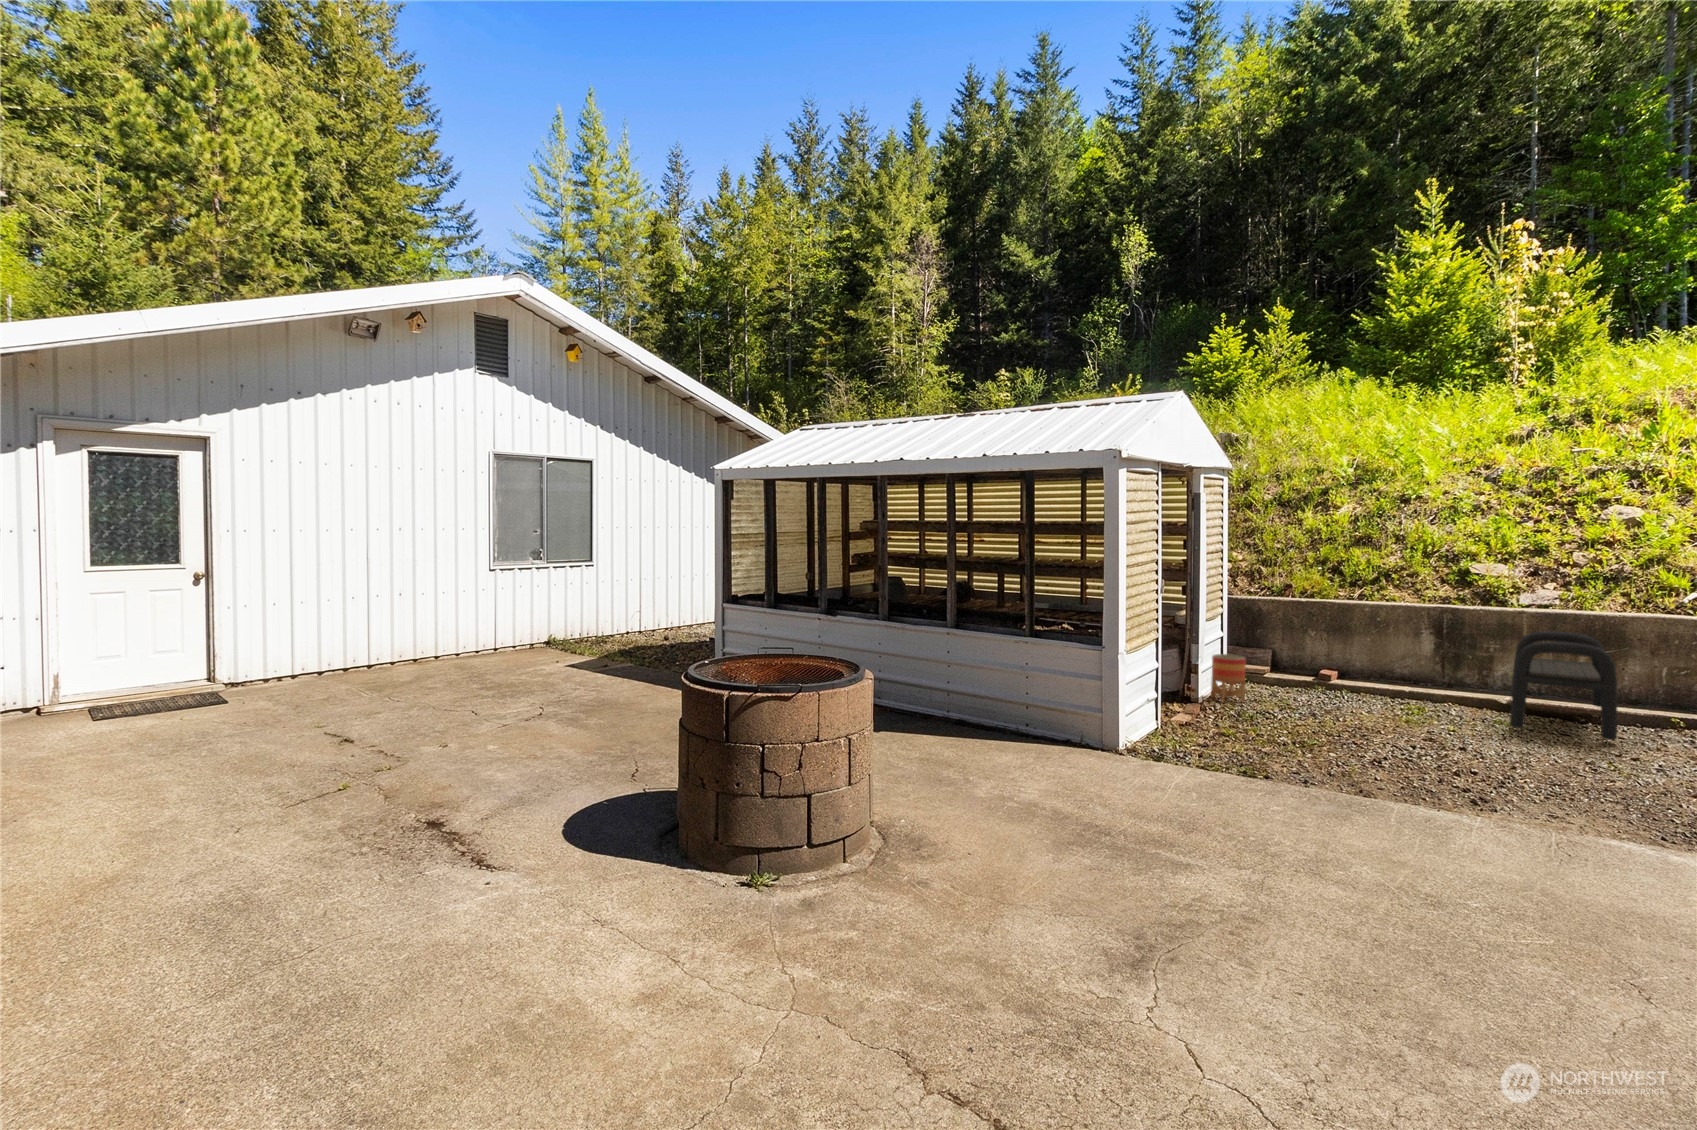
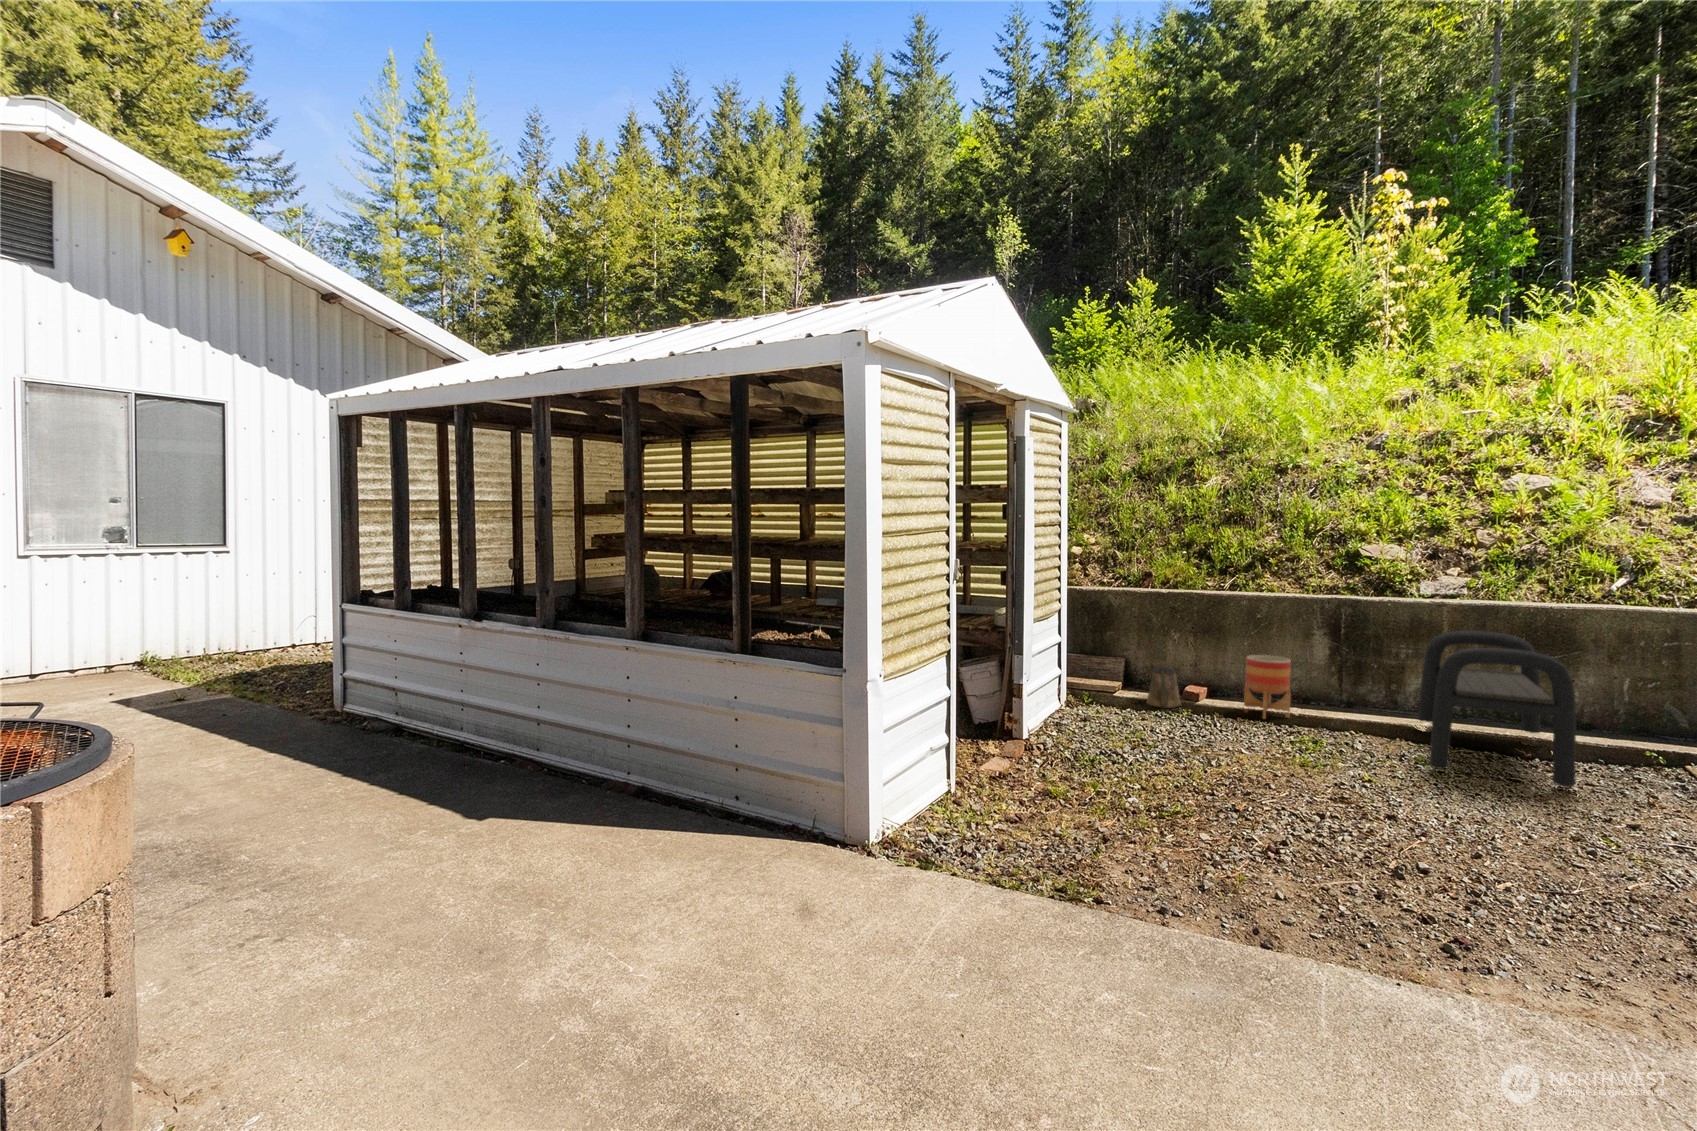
planter: present [1211,654,1246,702] -> present [1244,655,1291,719]
watering can: none [1290,657,1320,688] -> present [1146,666,1181,708]

